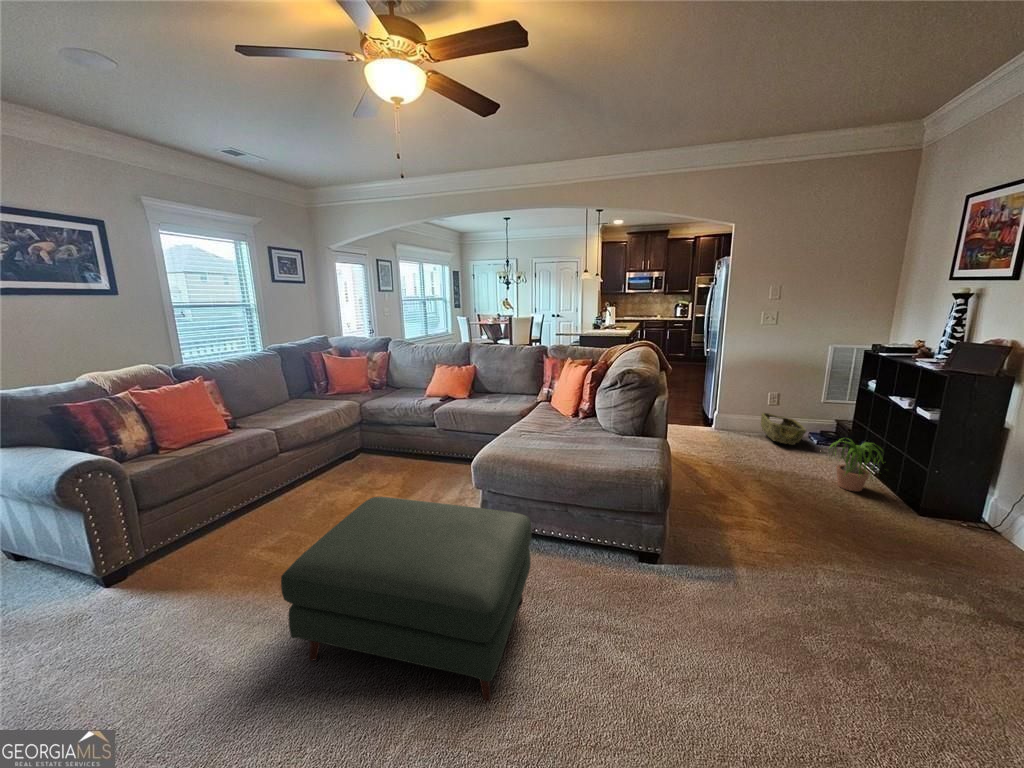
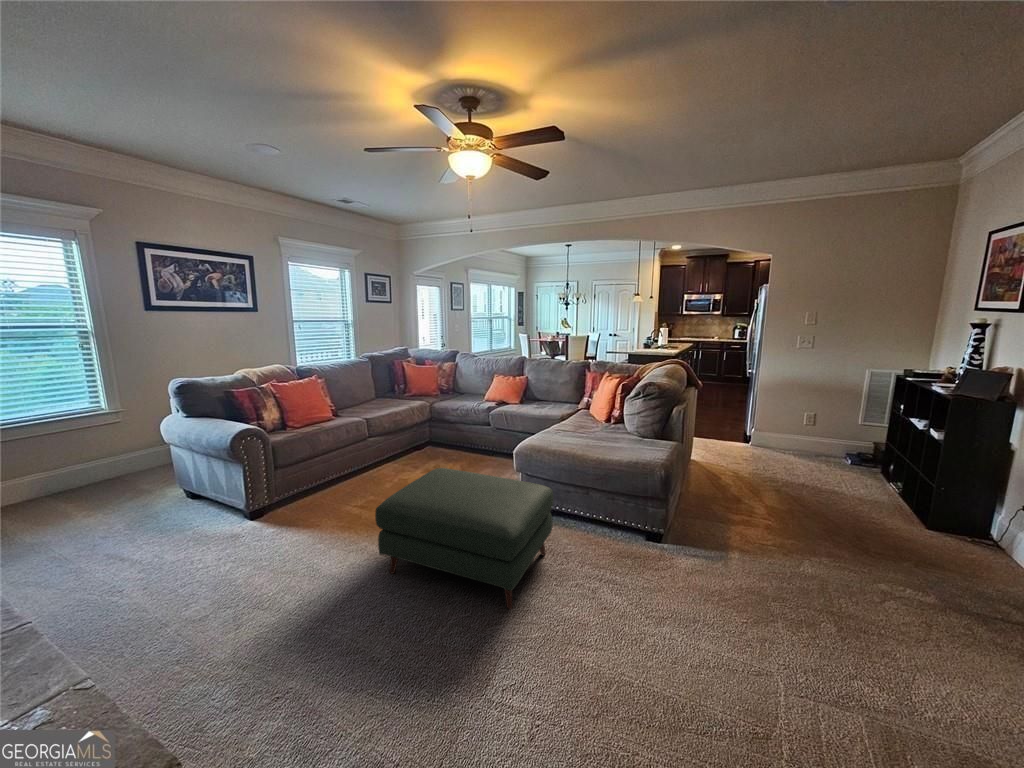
woven basket: present [761,413,806,445] -> none [796,432,839,464]
potted plant: present [830,439,883,491] -> none [840,455,906,506]

